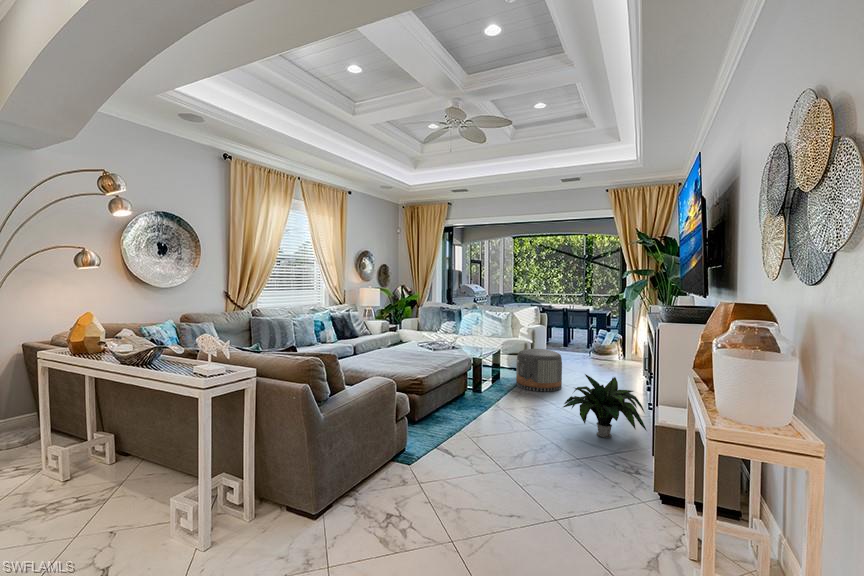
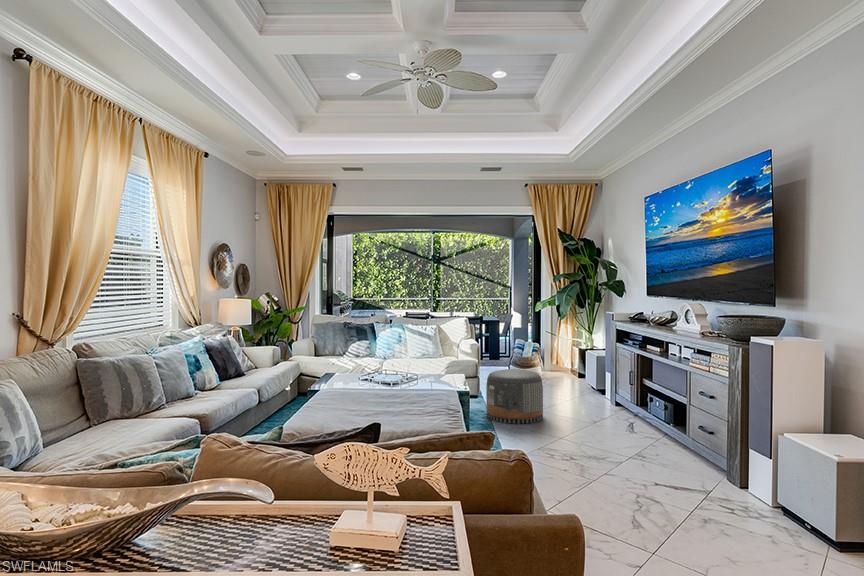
potted plant: present [563,374,646,438] -> none [609,395,717,473]

